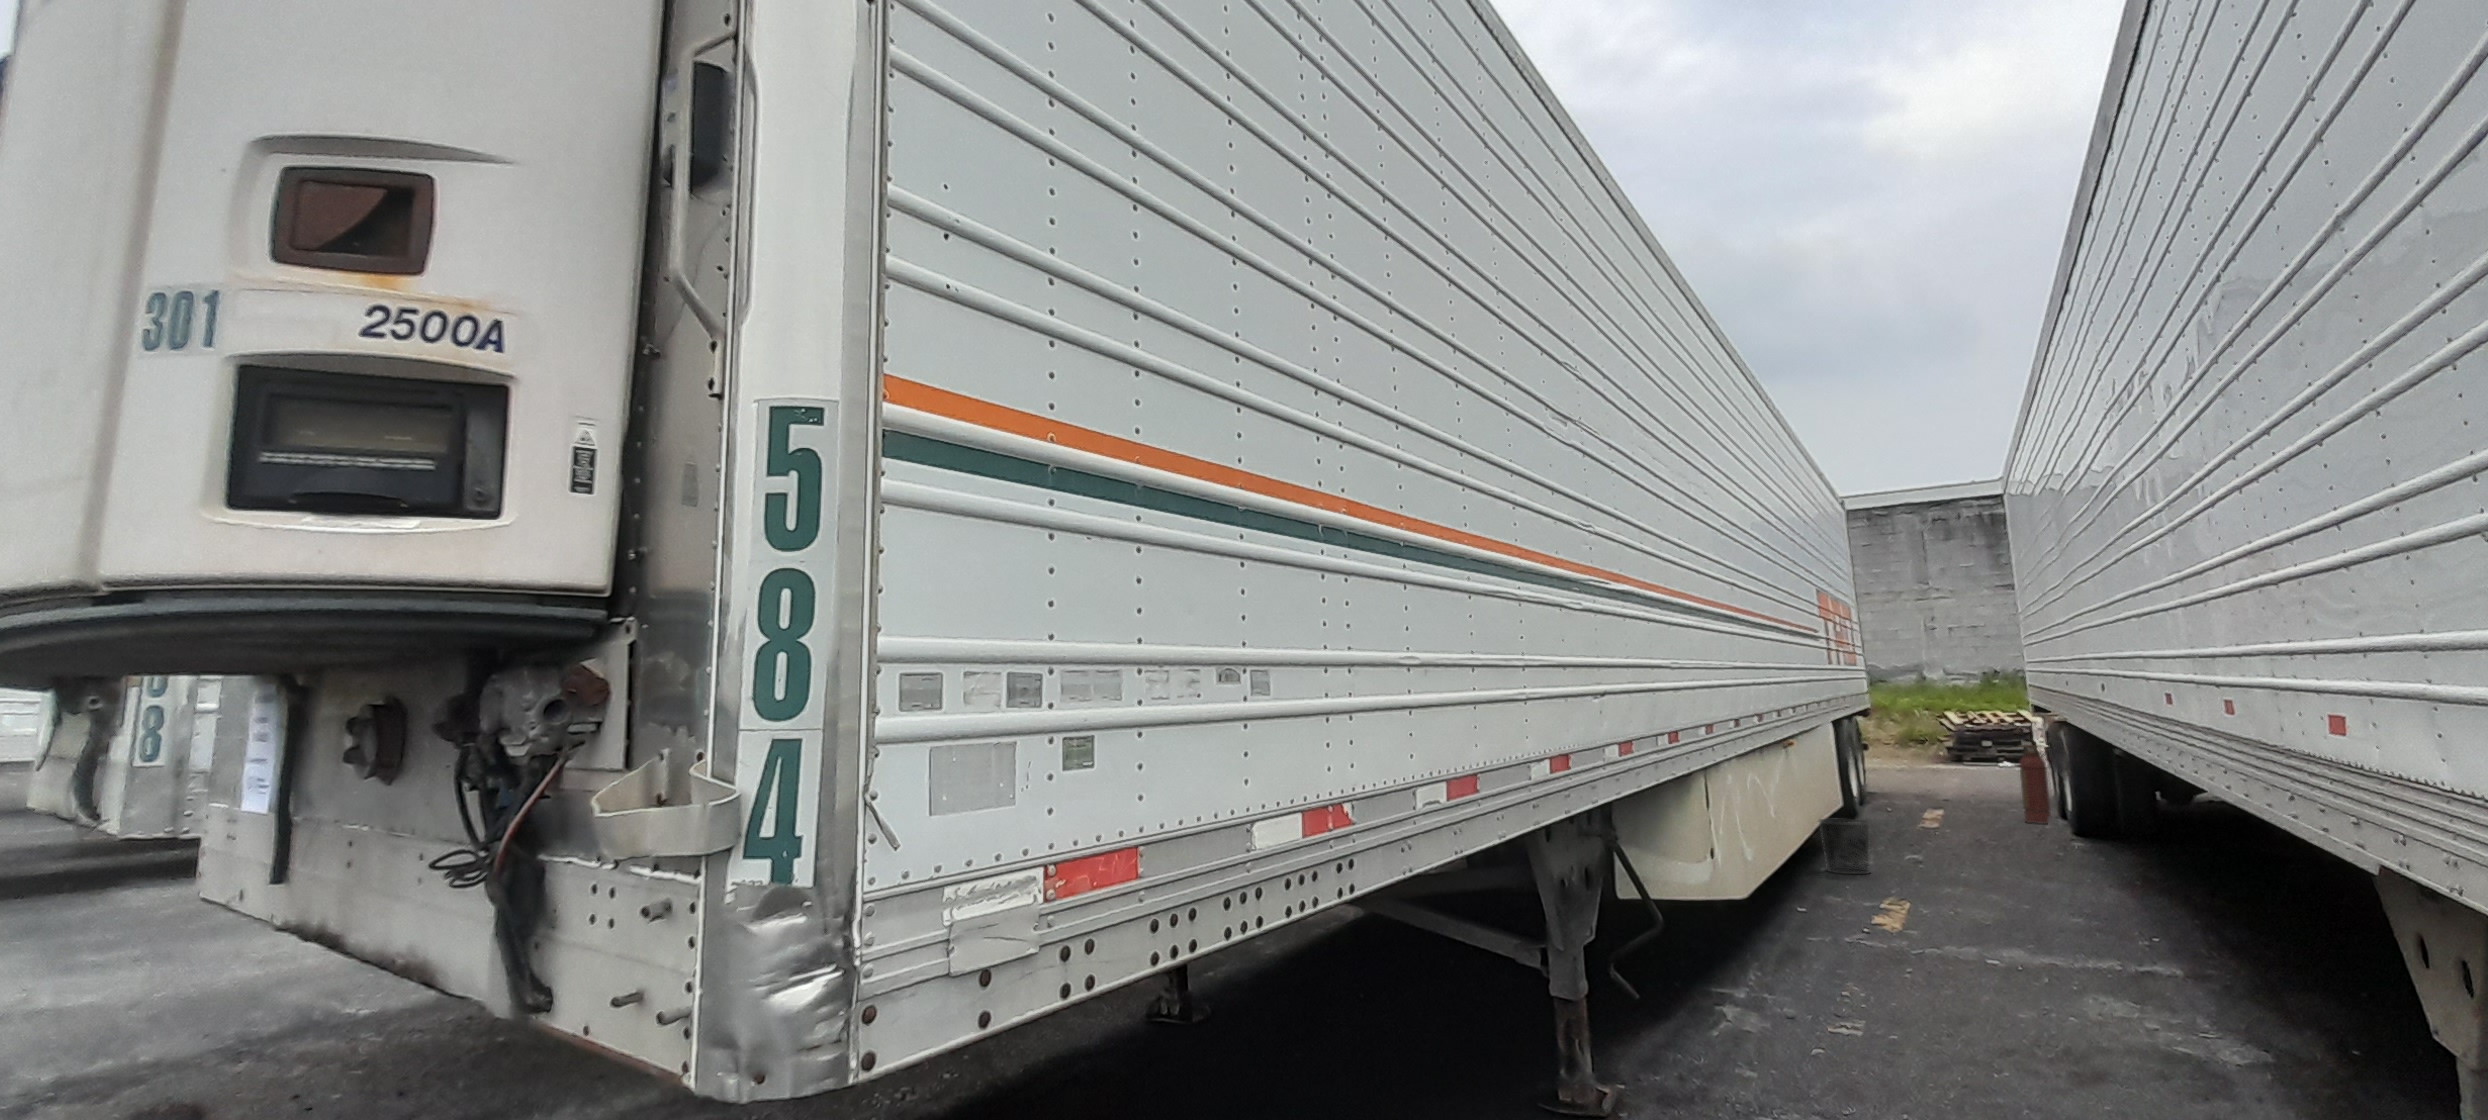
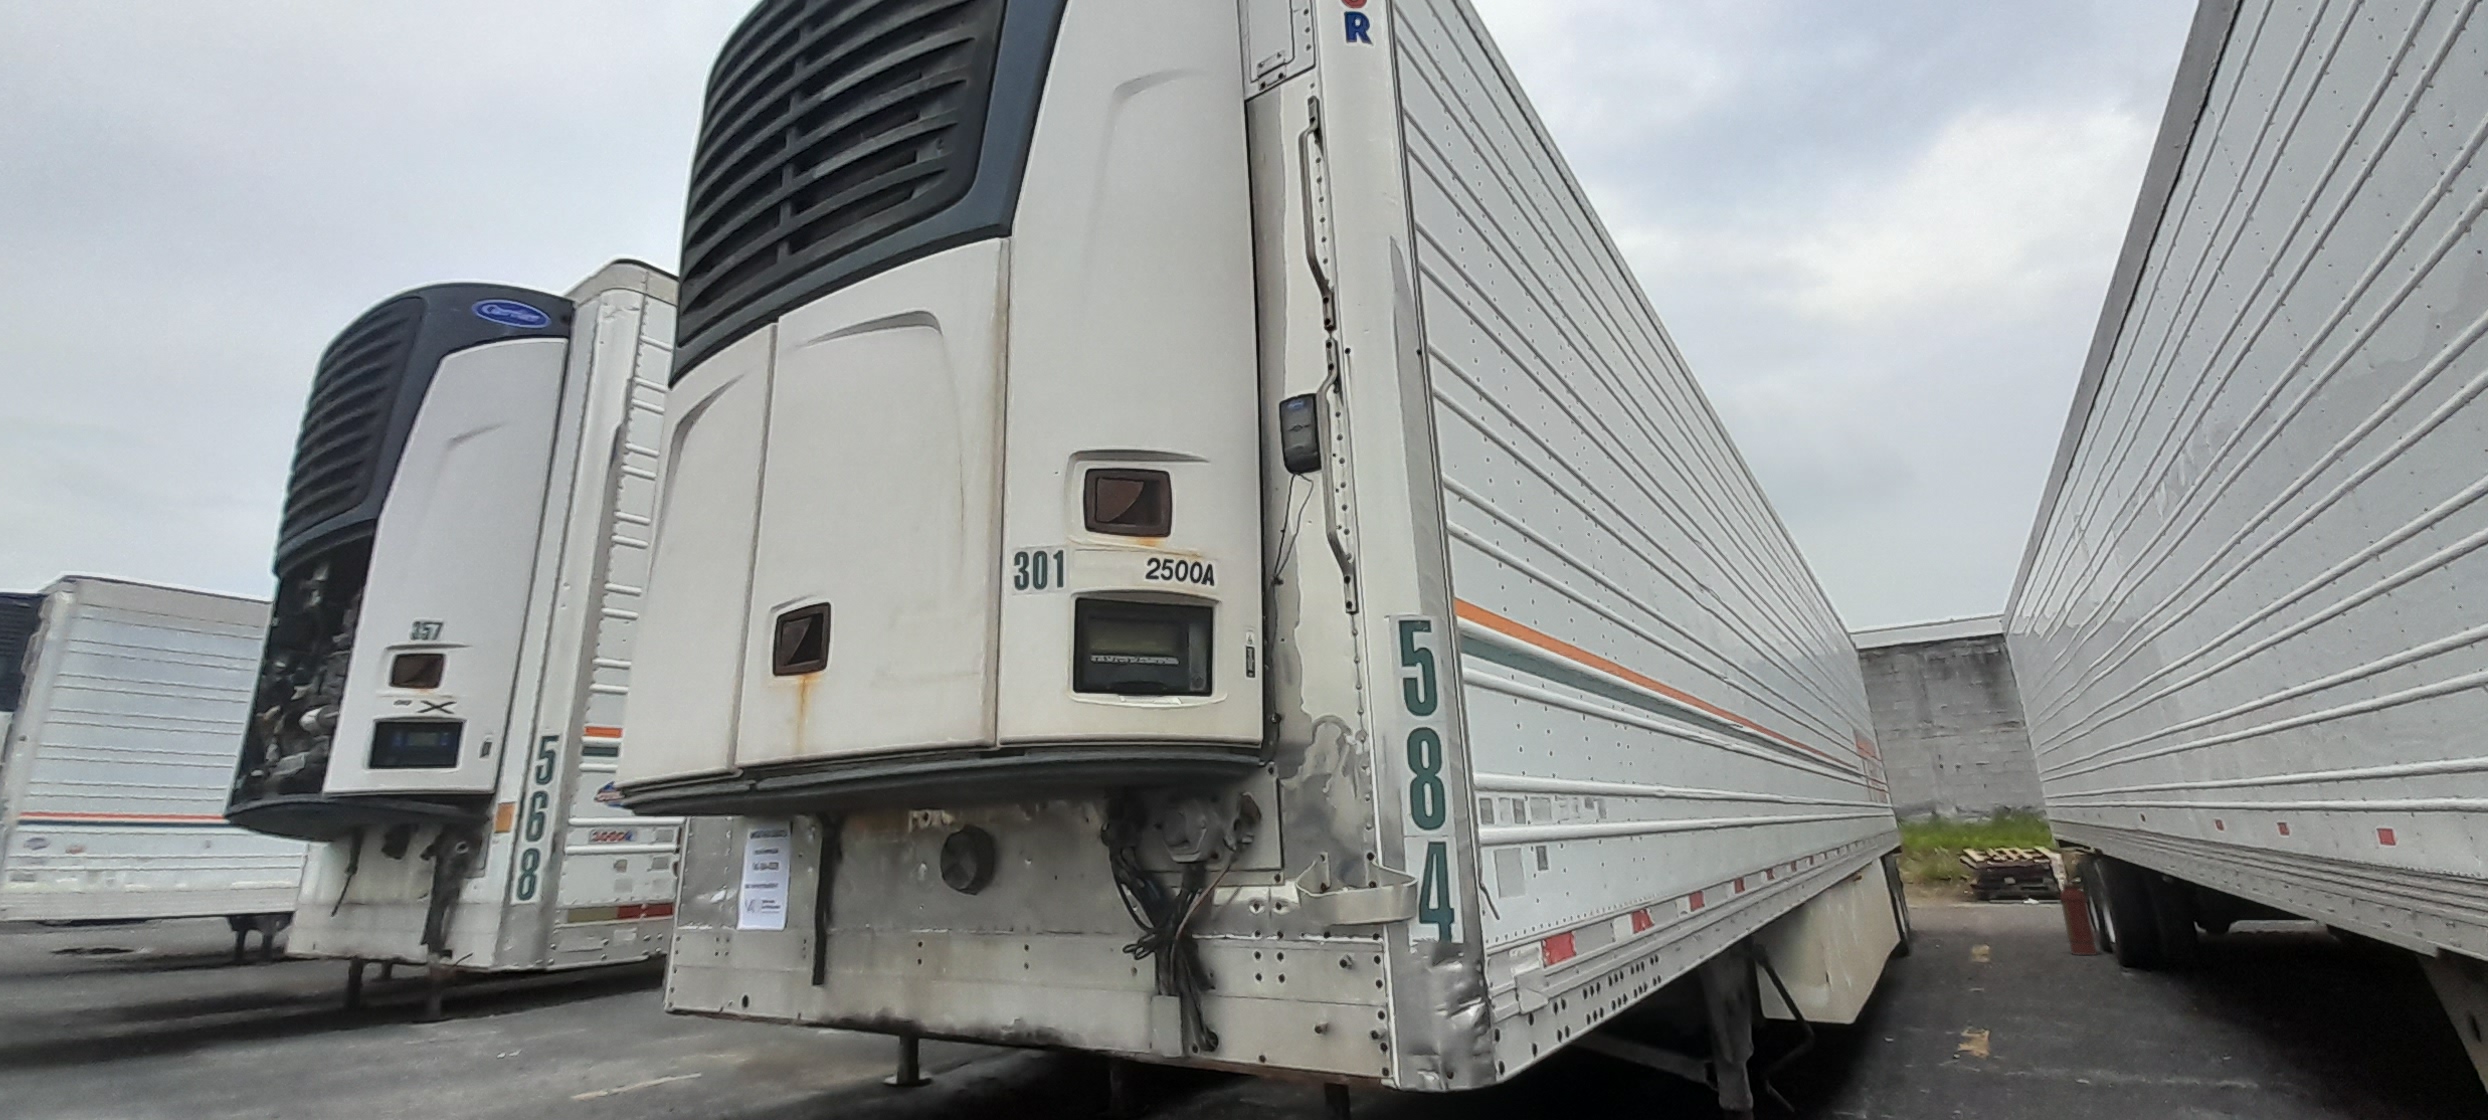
waste bin: present [1818,819,1870,874] -> none [1893,949,1948,1002]

